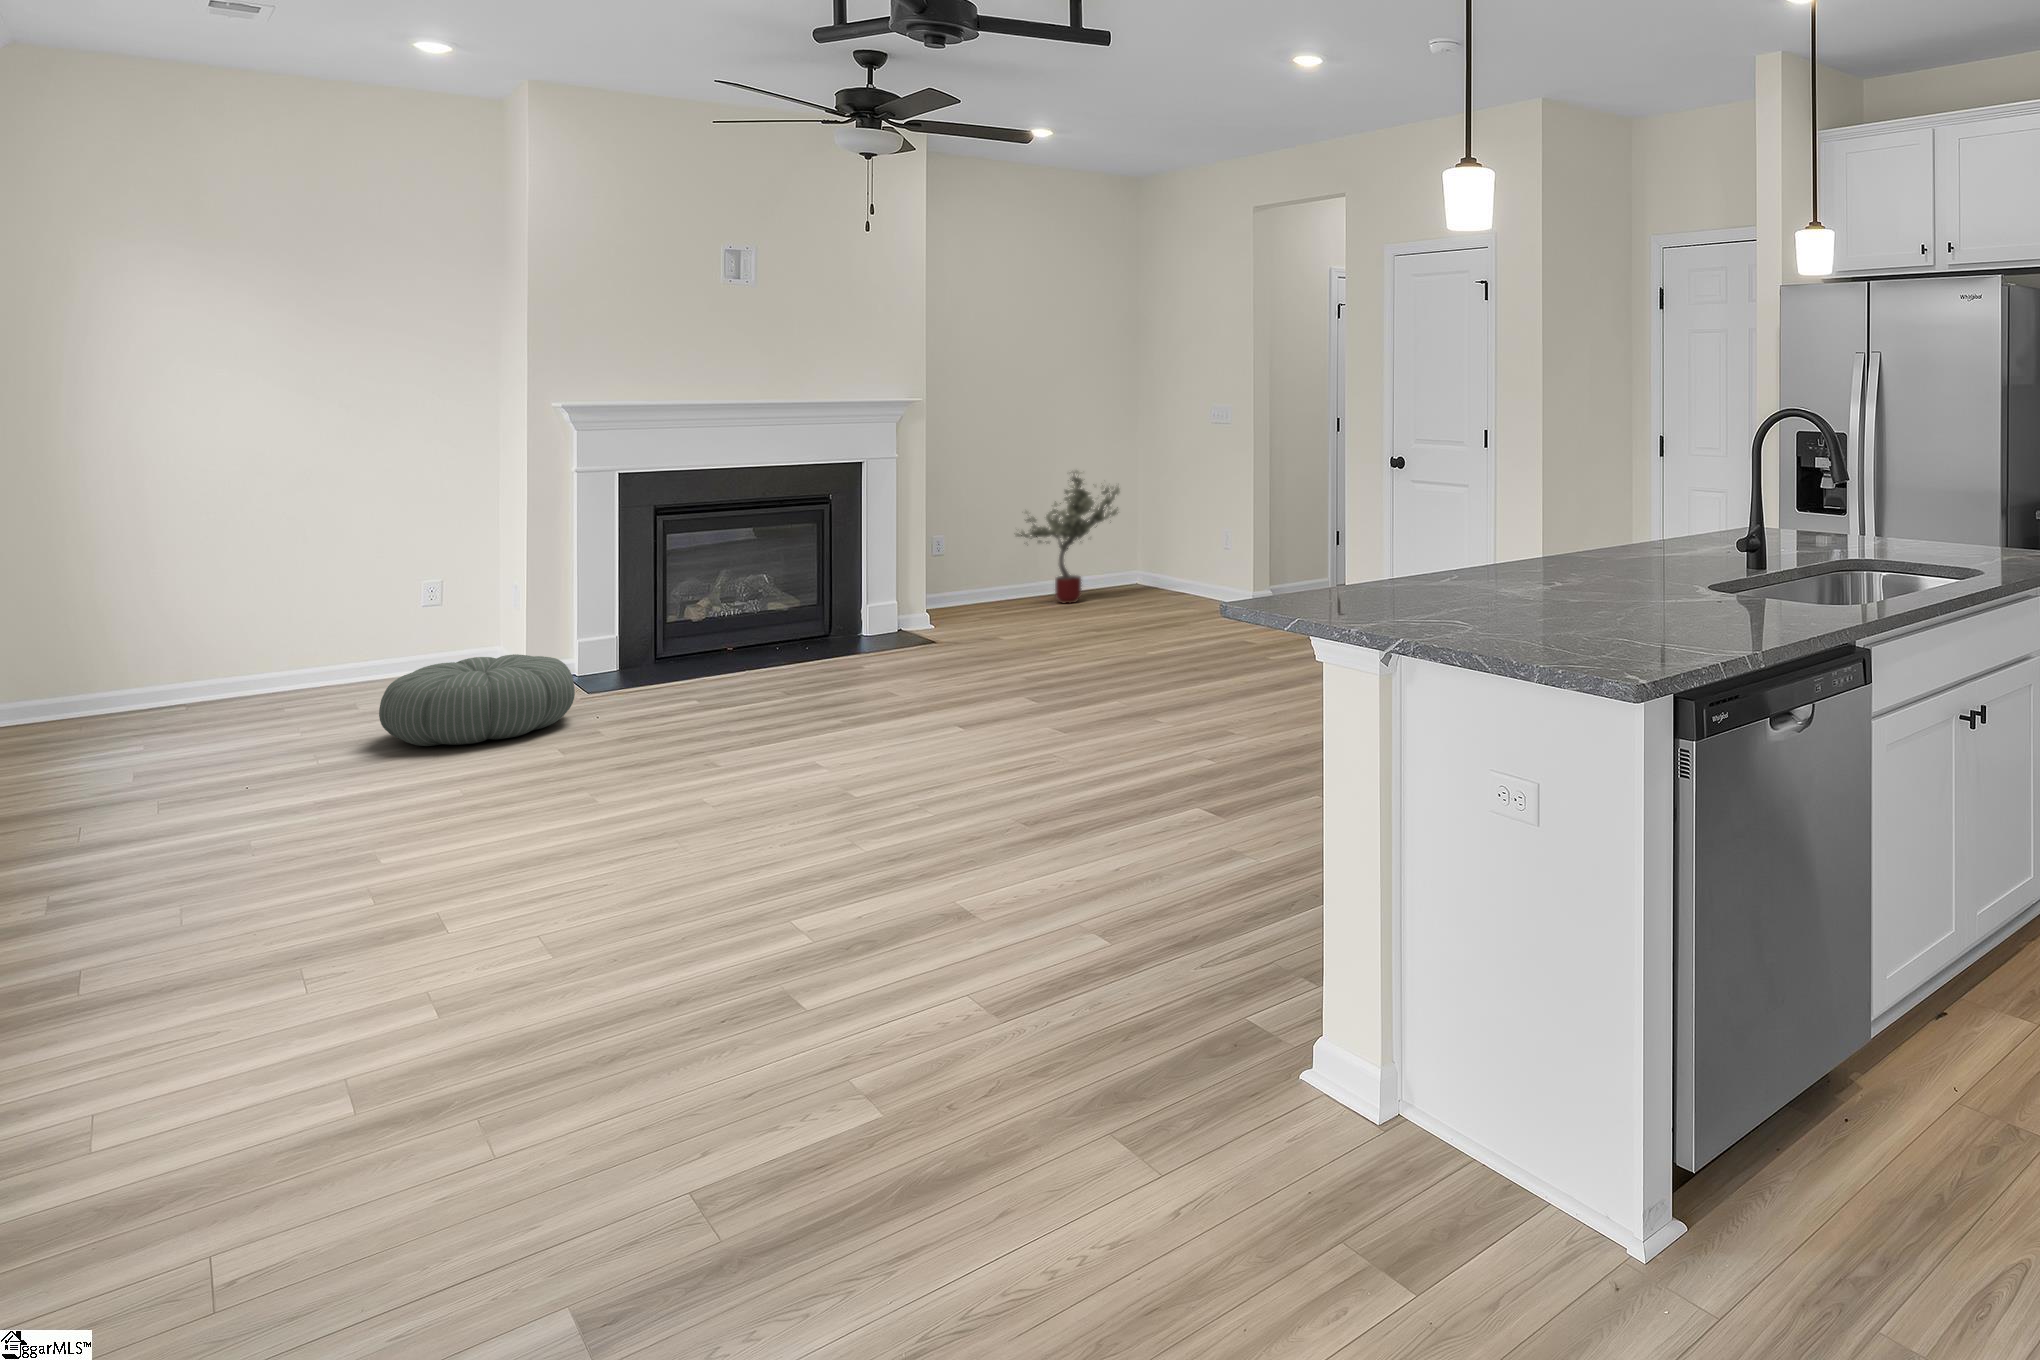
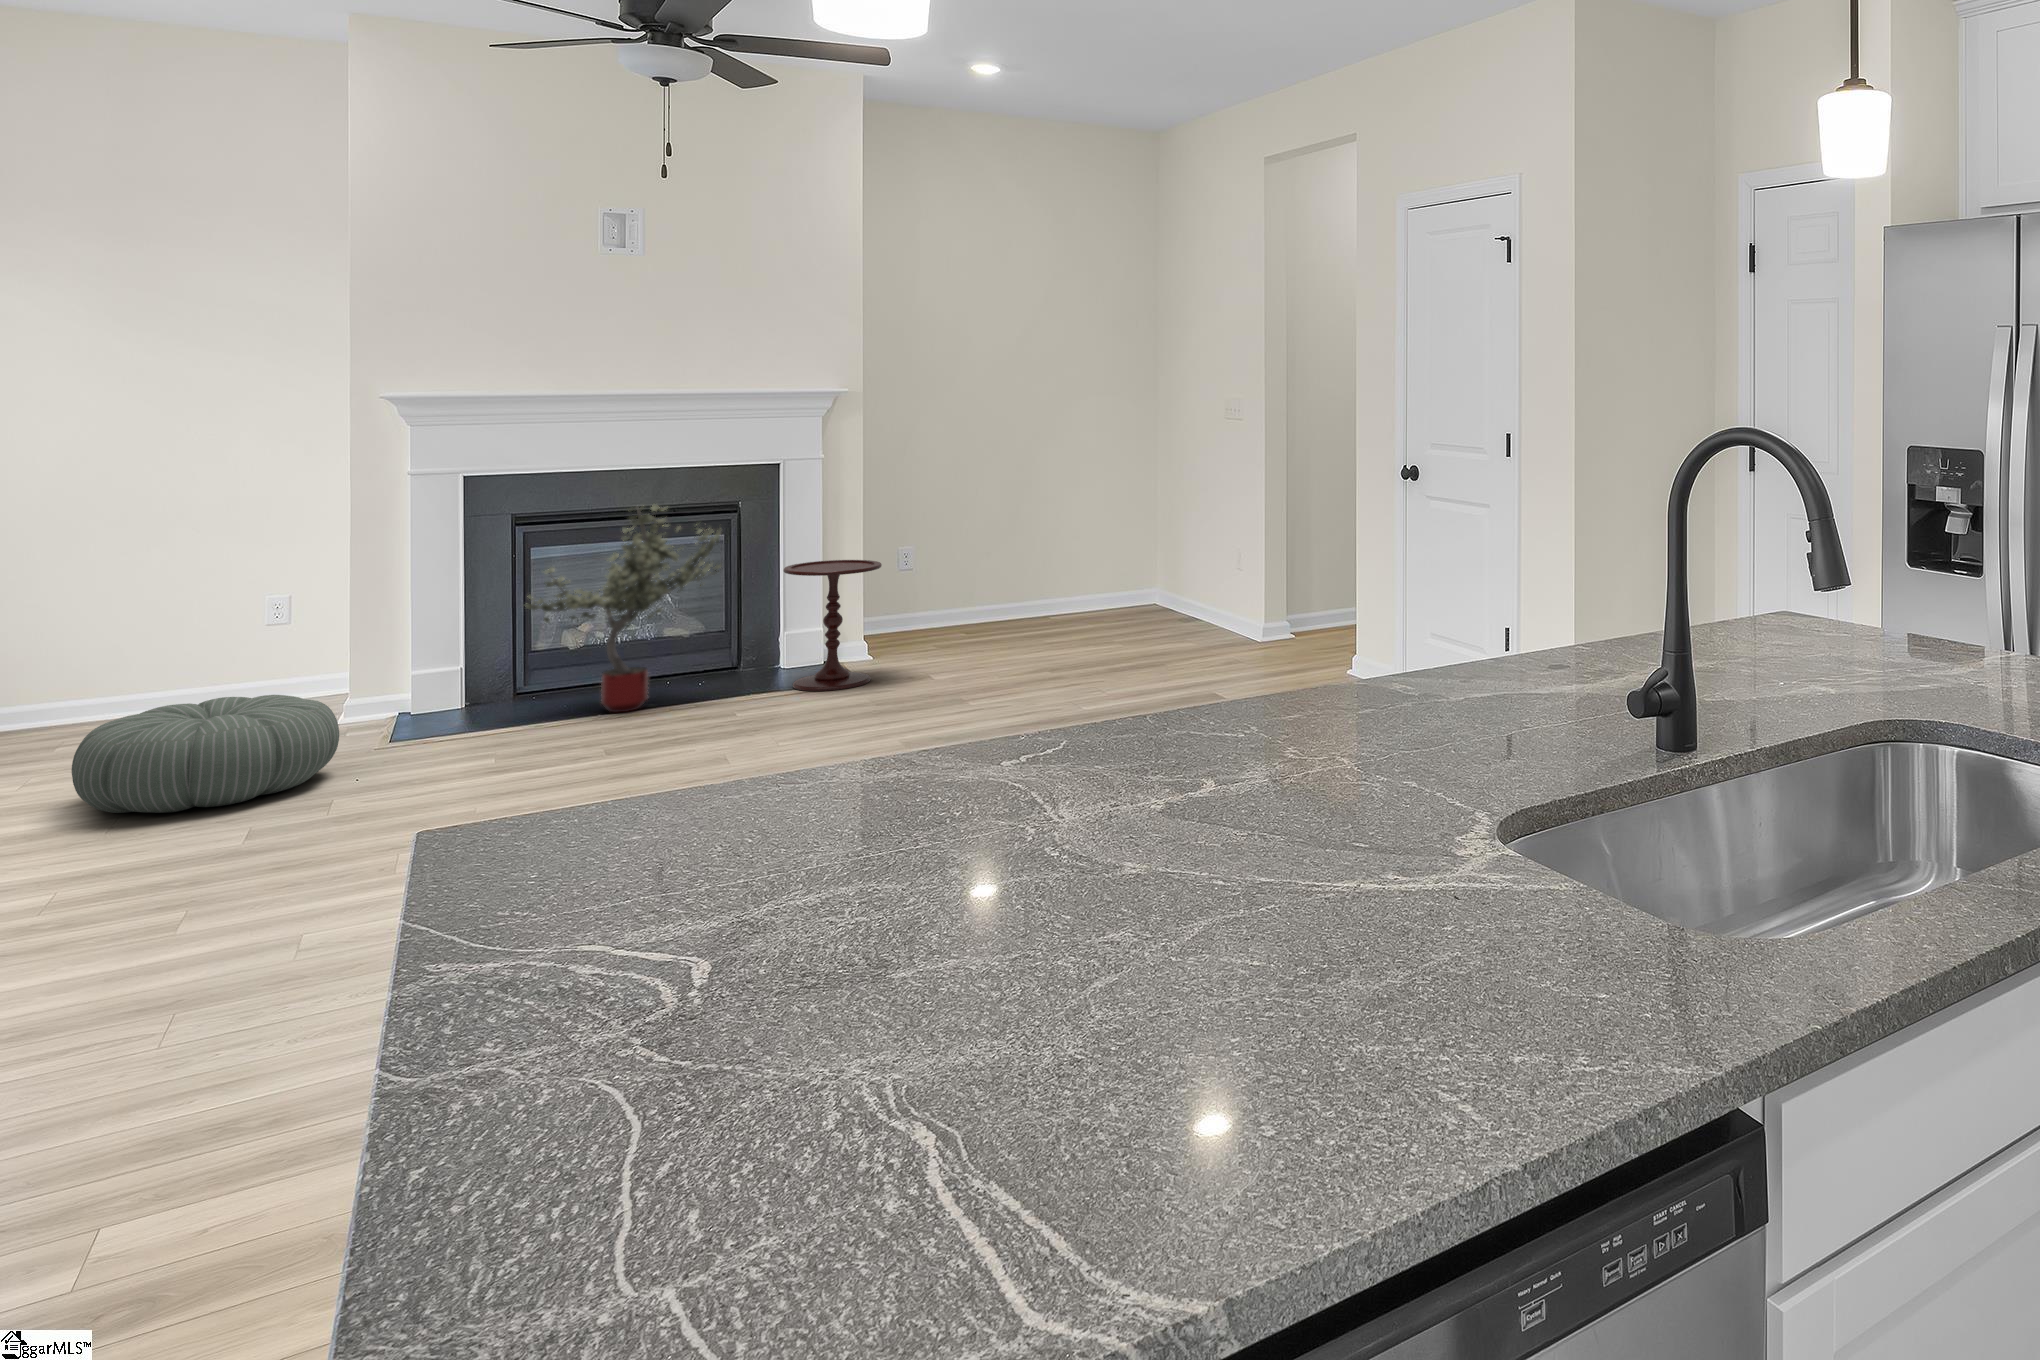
potted tree: present [1016,471,1120,603] -> present [526,504,721,712]
side table: none [873,541,952,649] -> present [783,560,882,691]

